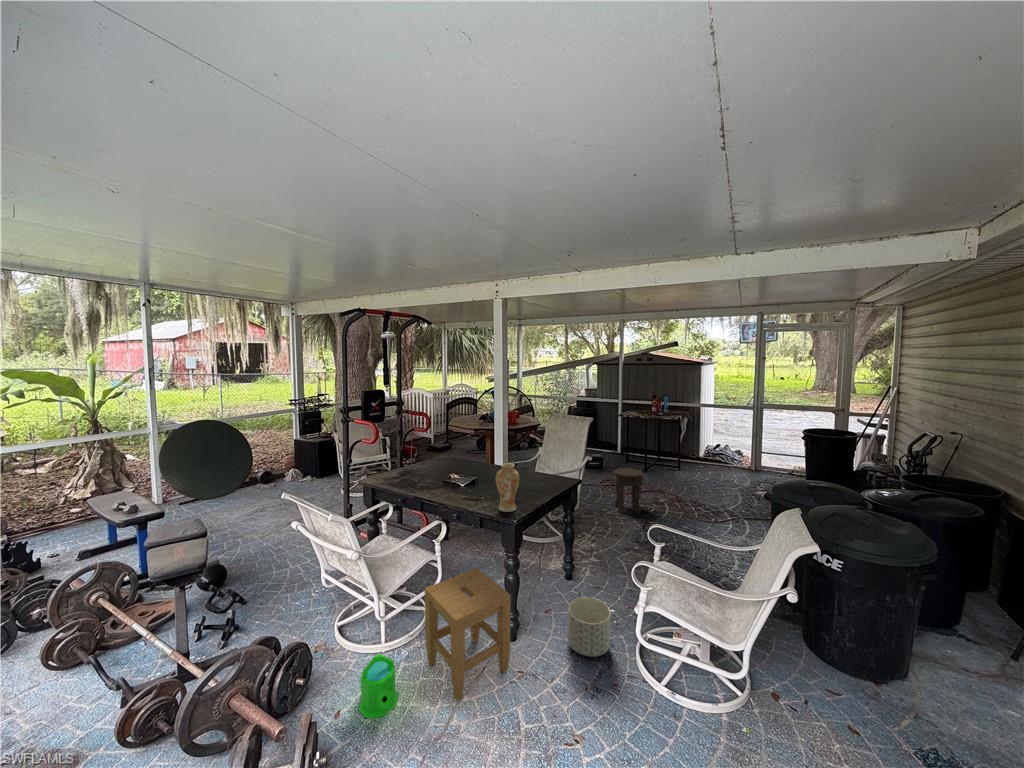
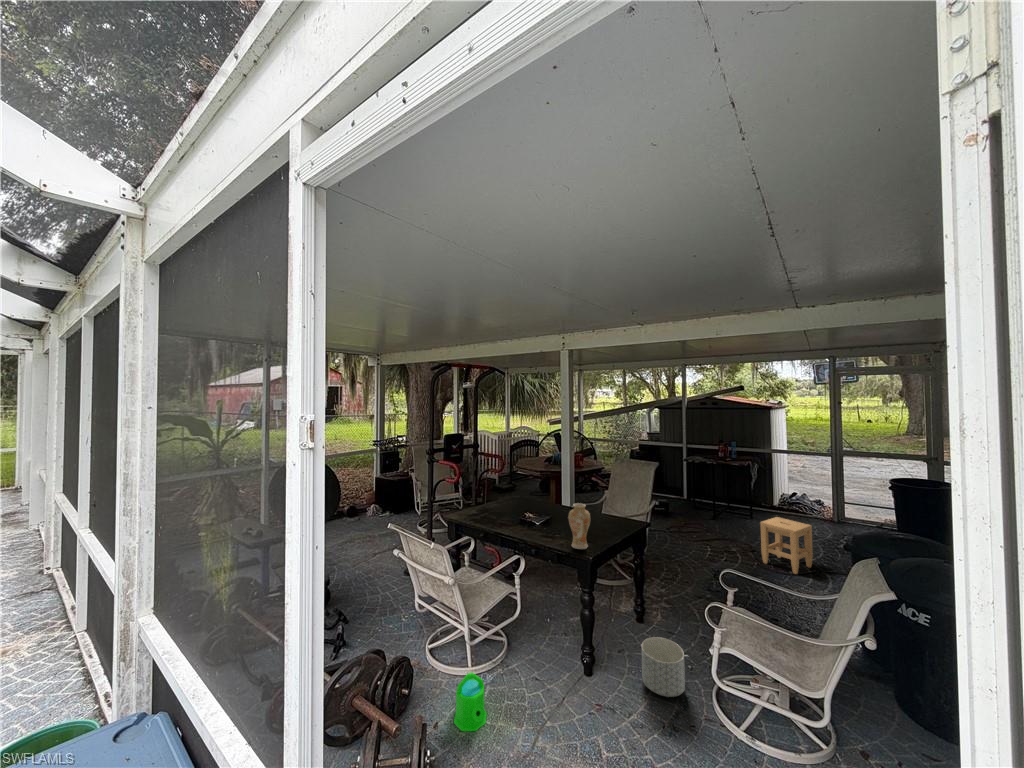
side table: present [614,468,643,514] -> none [681,513,712,560]
stool: present [425,568,511,702] -> present [761,517,813,574]

